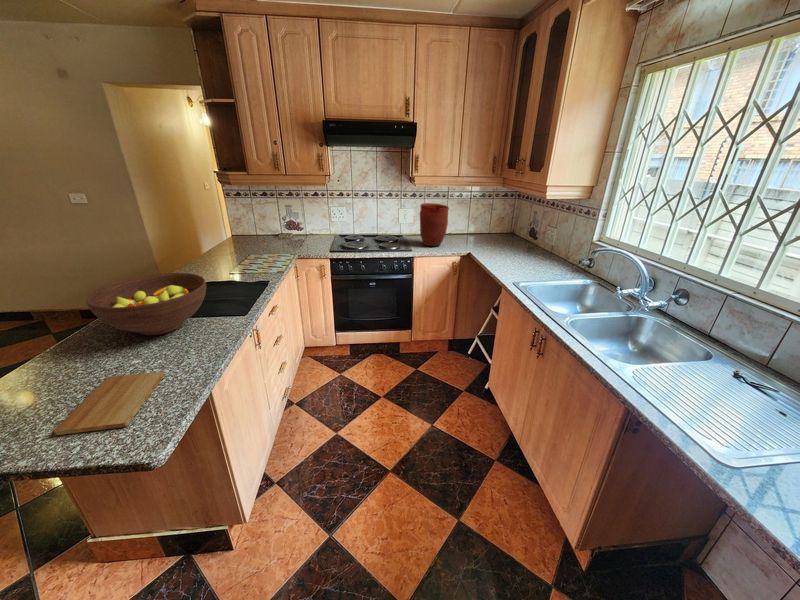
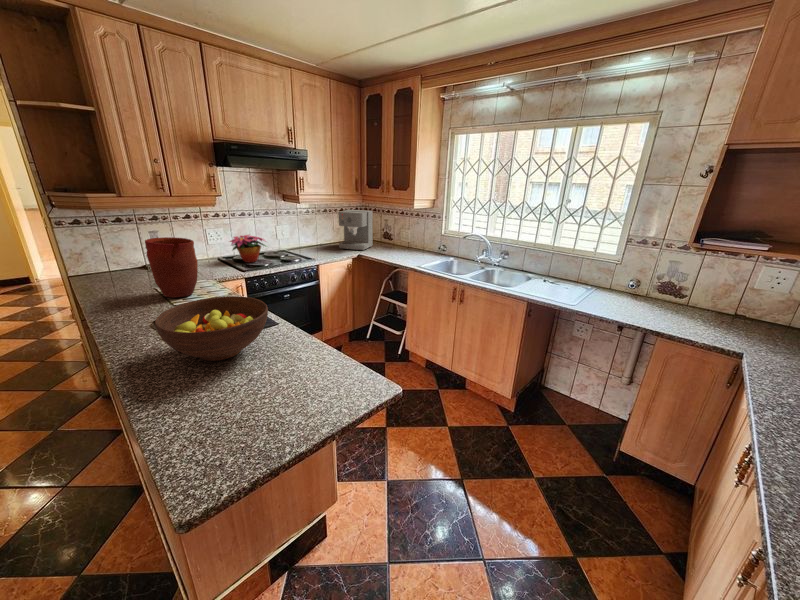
coffee maker: none [463,196,514,248] -> present [339,210,373,251]
vase: present [420,203,449,246] -> present [145,237,198,297]
flower arrangement: none [334,215,374,244] -> present [230,235,266,263]
cutting board: present [54,372,165,435] -> none [269,366,350,415]

